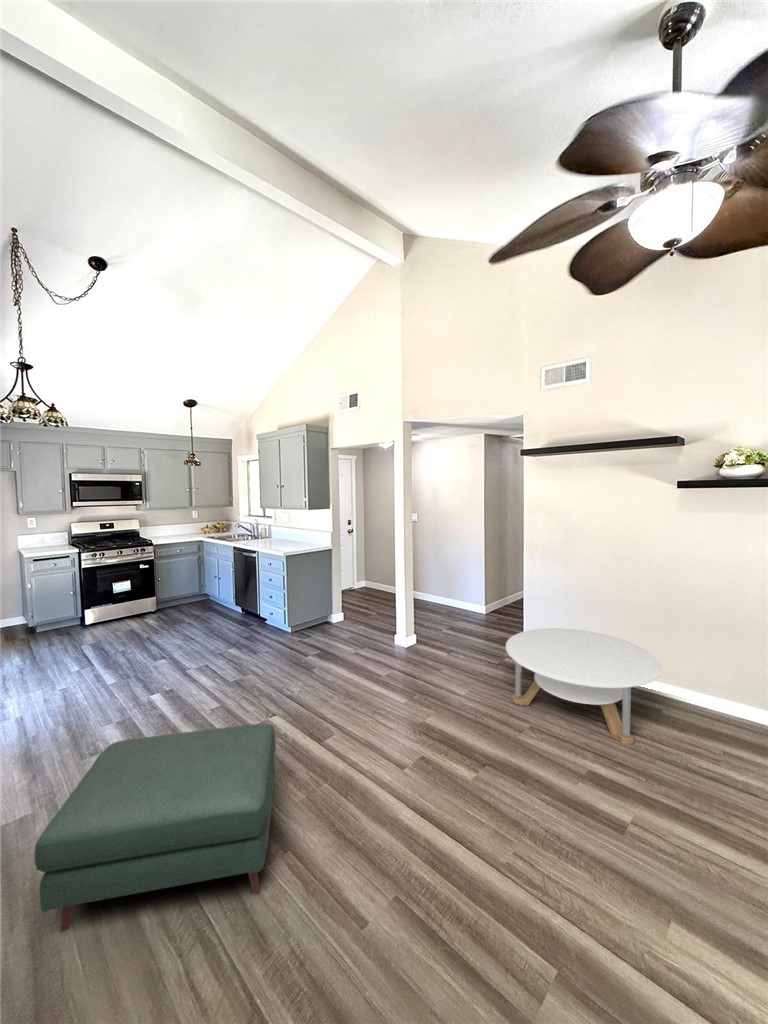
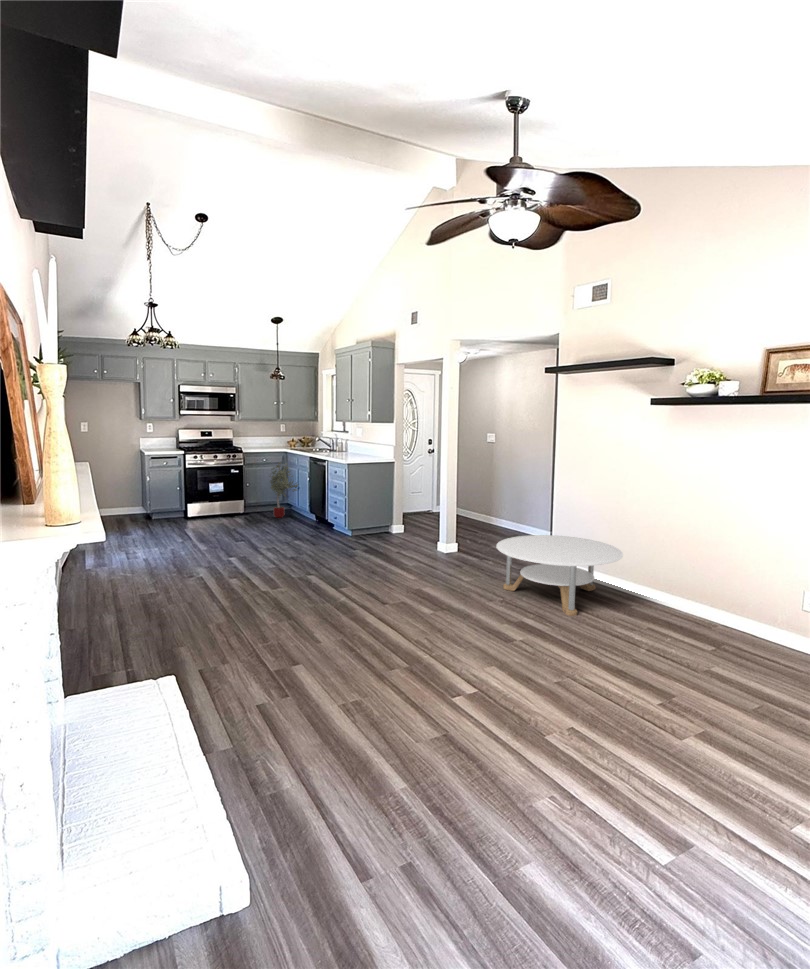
potted tree: none [184,553,221,614] -> present [270,463,298,518]
ottoman: present [35,724,276,932] -> none [162,550,295,629]

